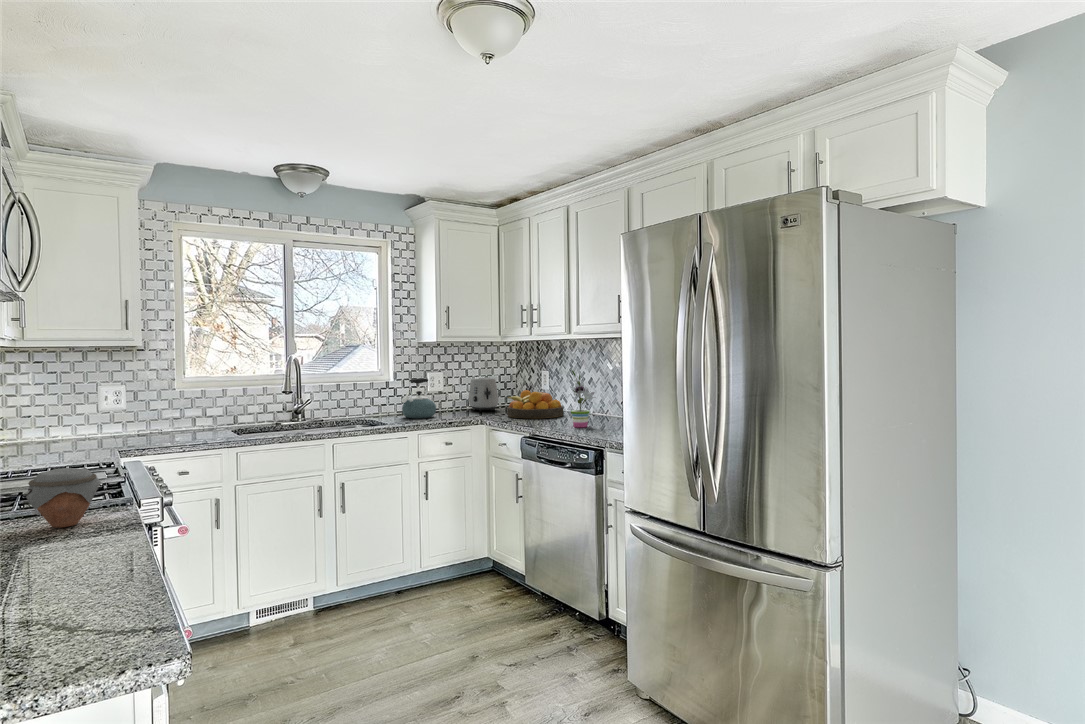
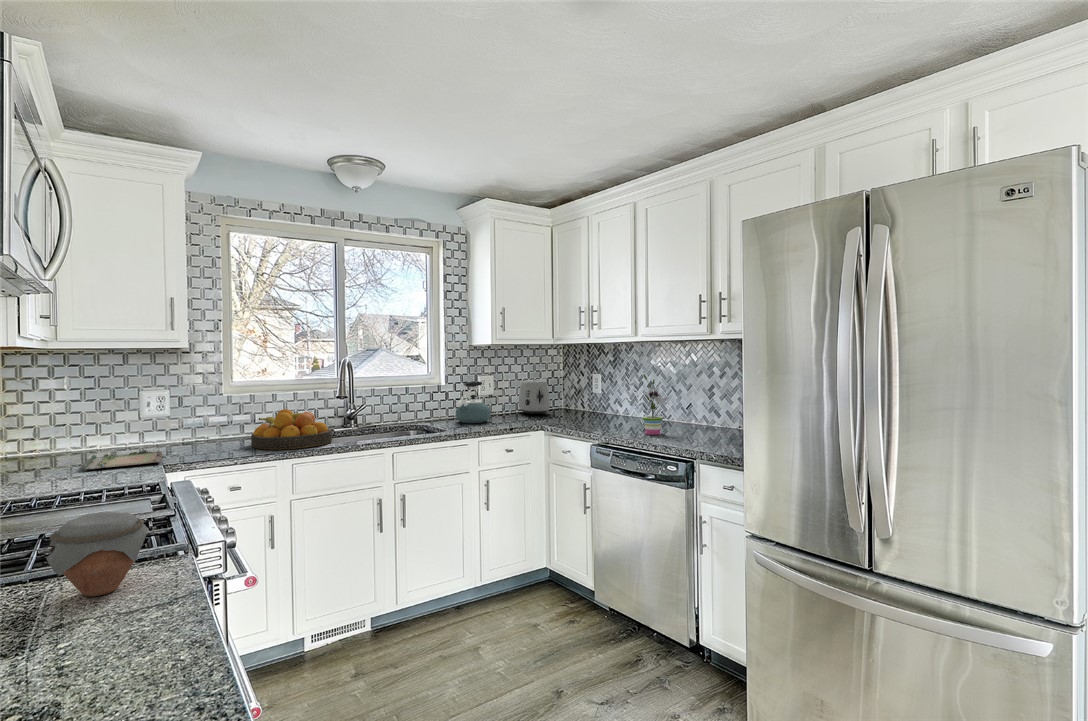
fruit bowl: present [507,390,563,418] -> present [251,409,332,450]
tray: none [46,435,118,455] -> present [82,447,162,471]

